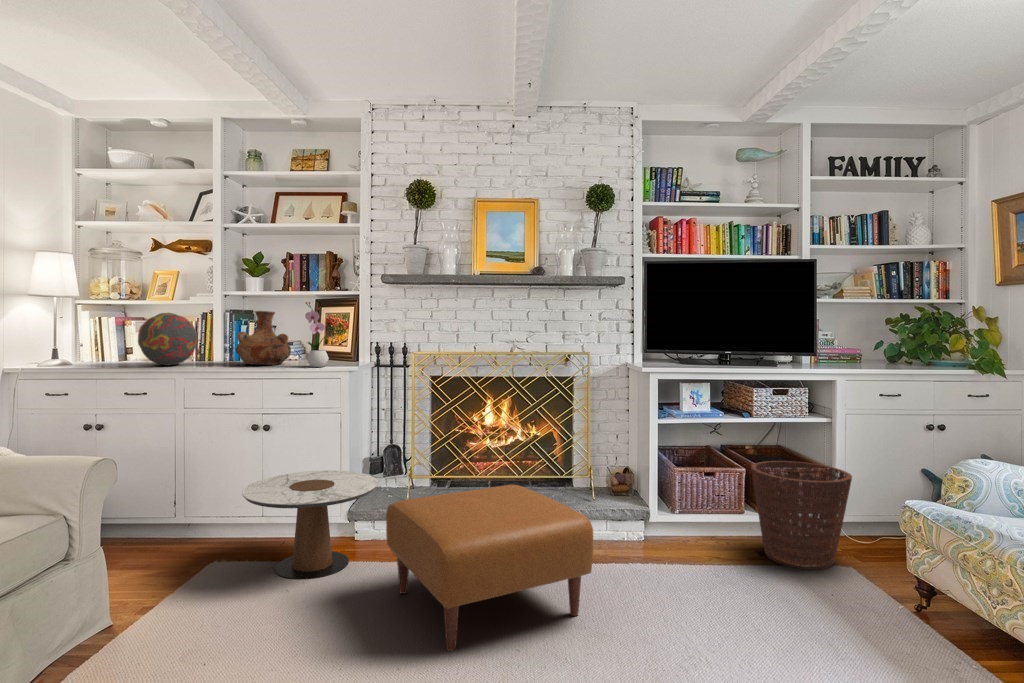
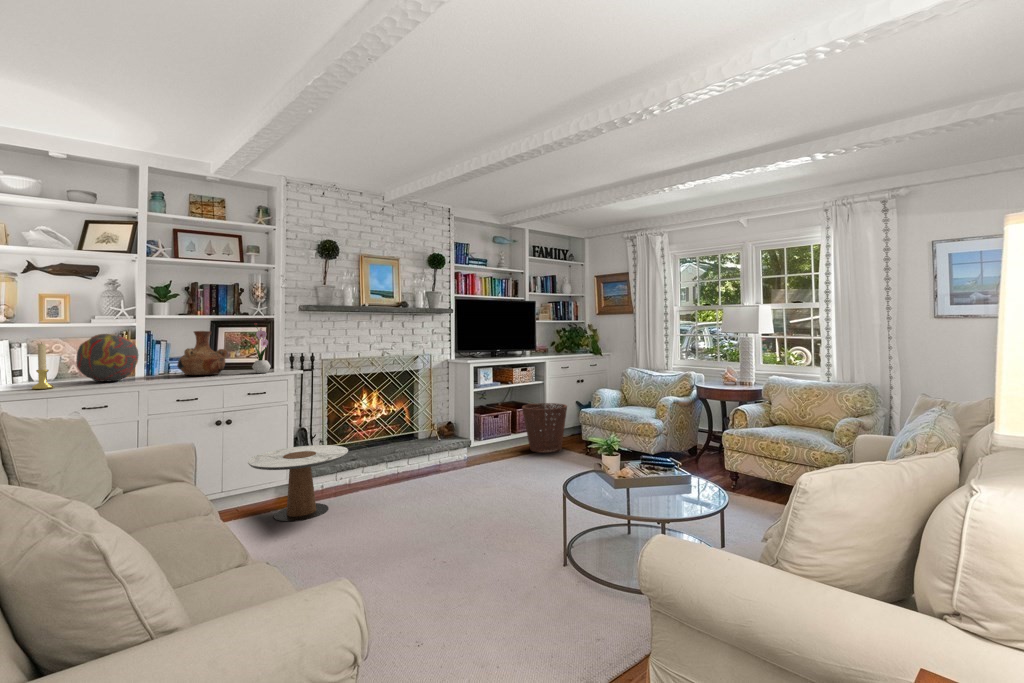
candle holder: none [85,320,106,369] -> present [32,343,54,389]
ottoman: present [386,485,593,651] -> none [377,432,498,512]

